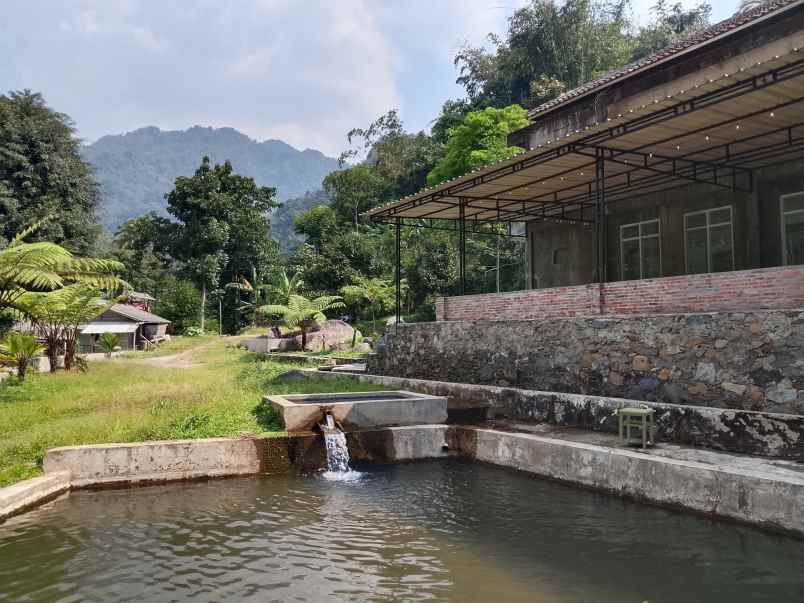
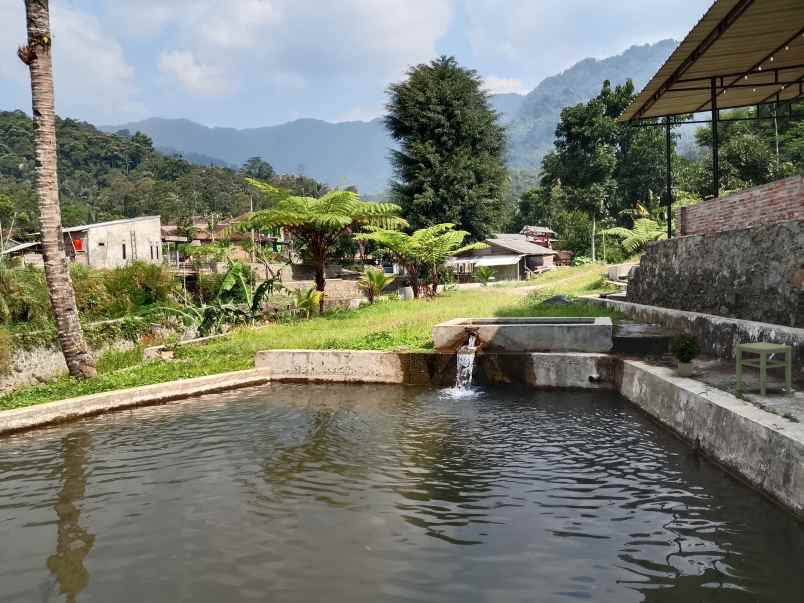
potted plant: none [546,402,573,440] -> present [669,332,702,377]

